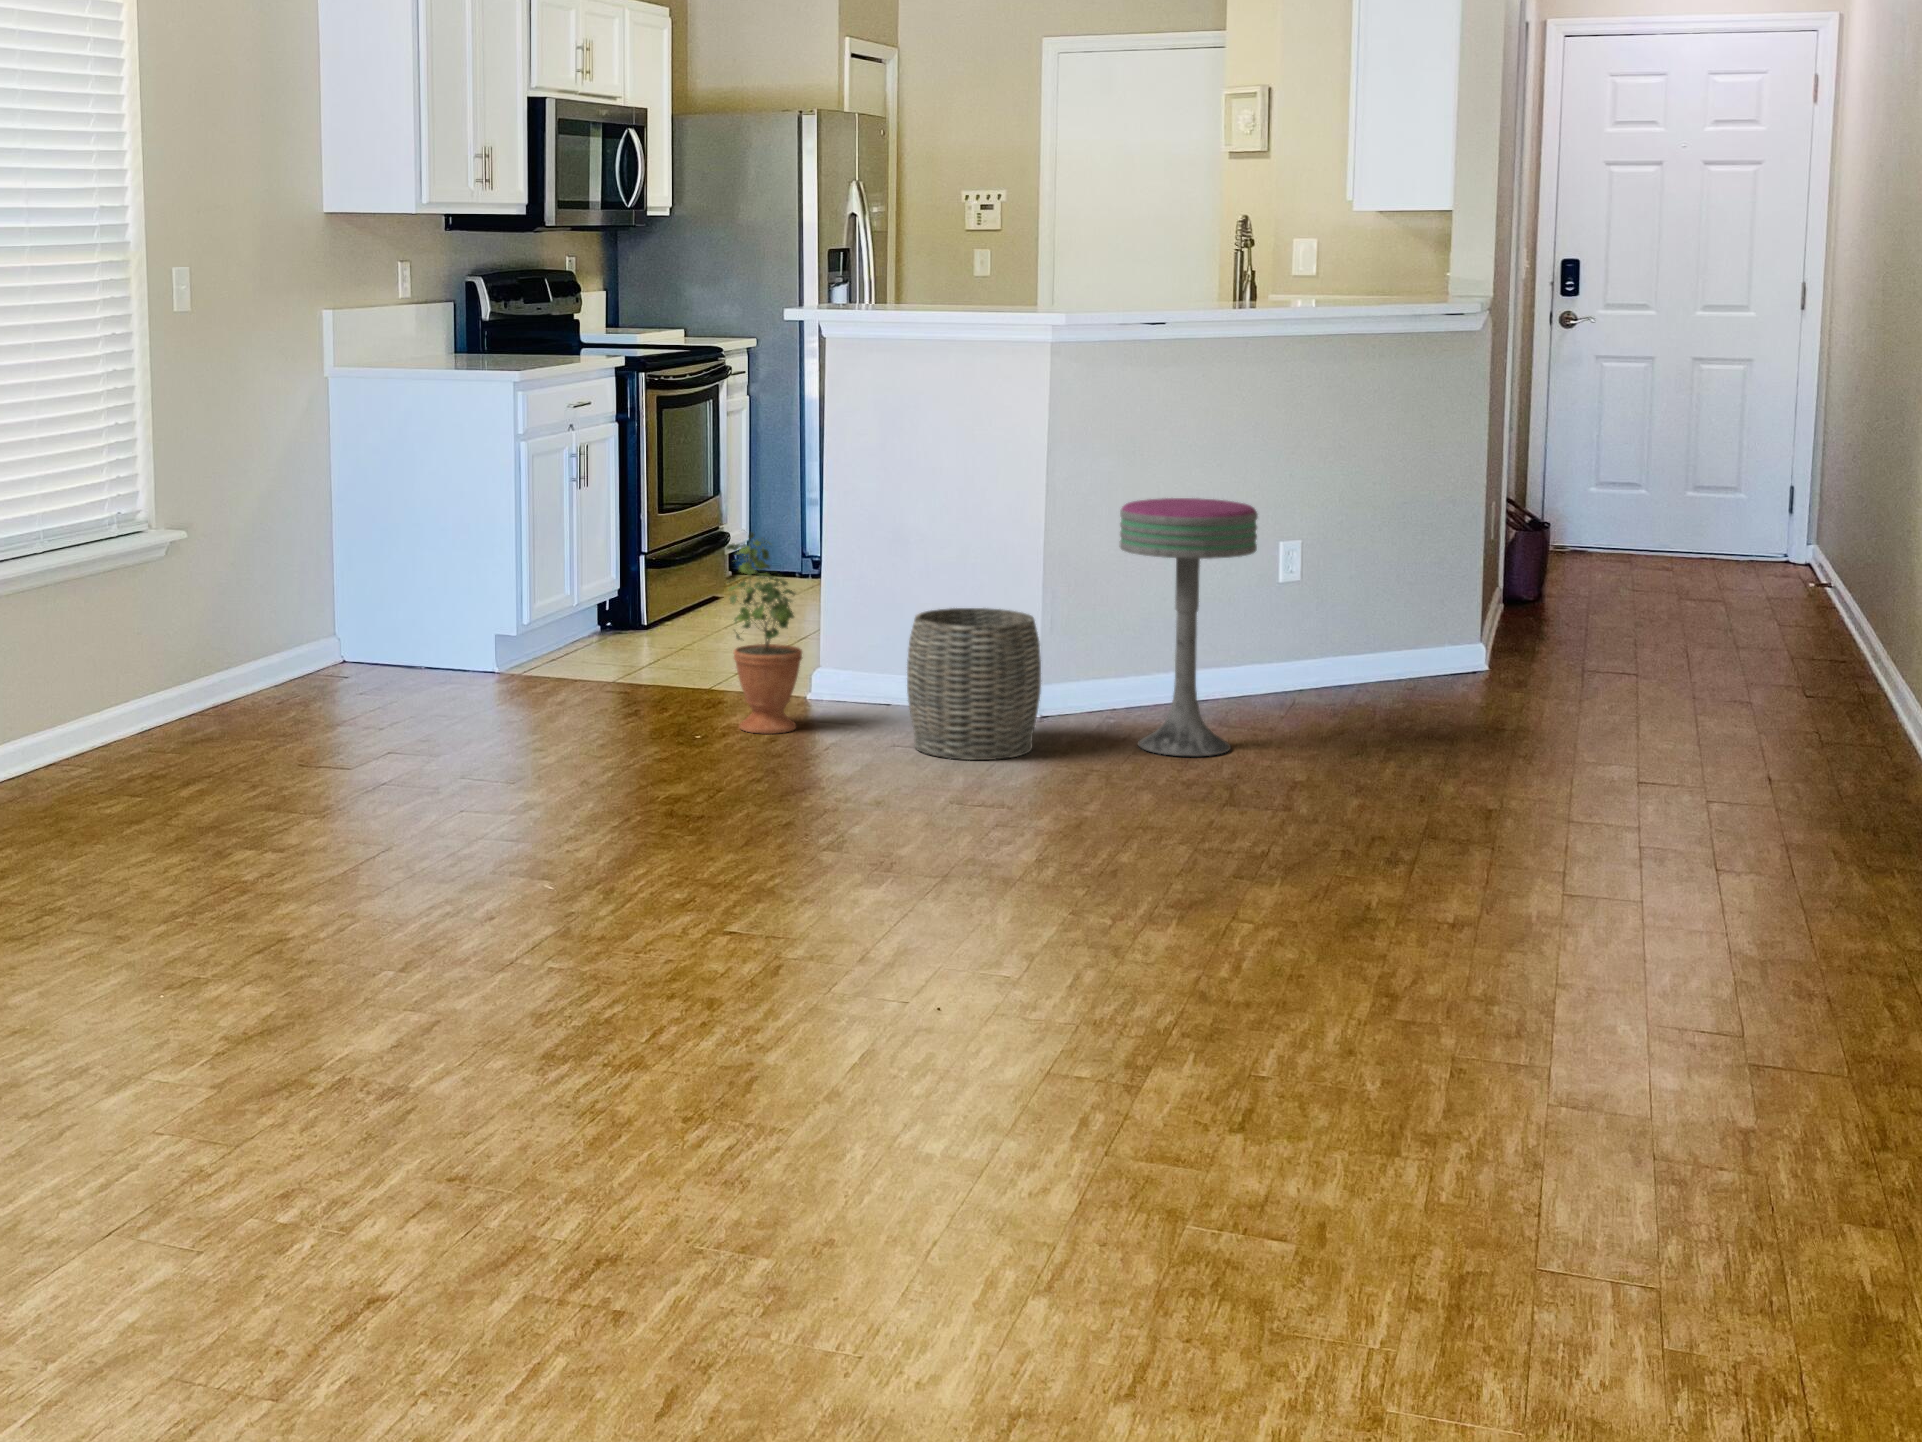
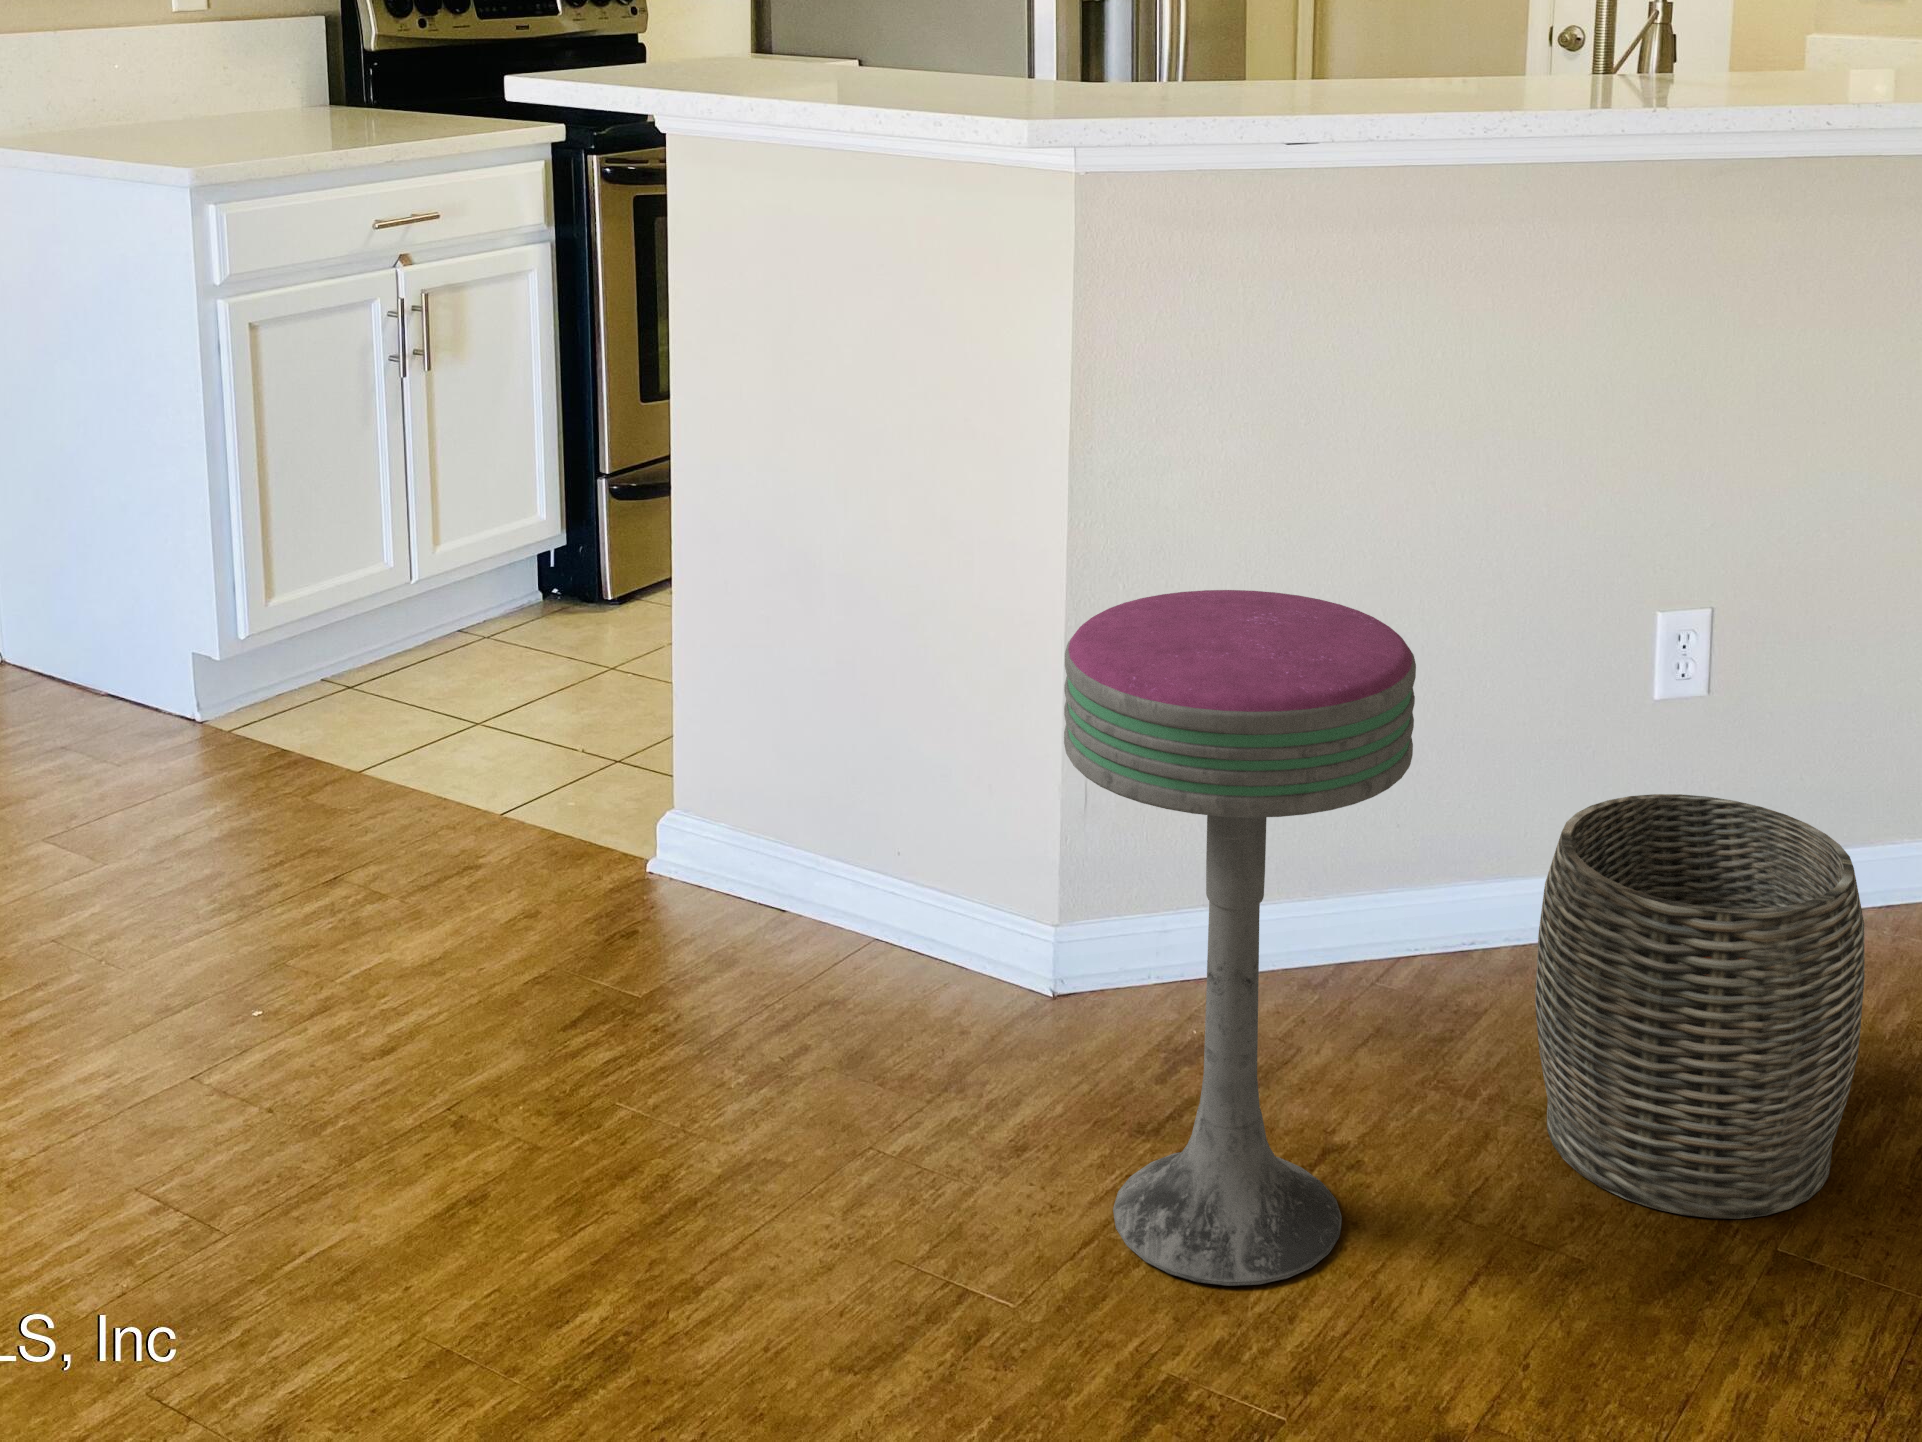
potted plant: present [726,533,802,734] -> none [283,562,482,1018]
woven basket: present [907,608,1041,760] -> present [1535,794,1865,1218]

